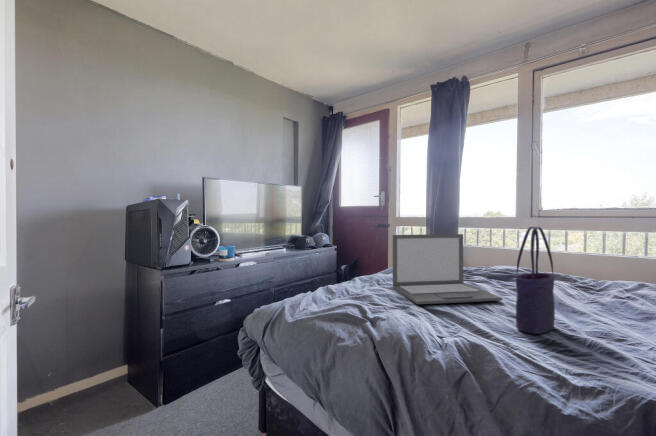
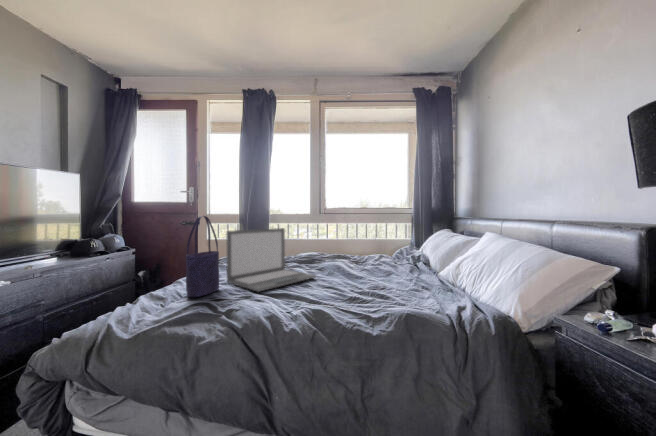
tote bag: present [516,227,555,334] -> present [186,216,219,297]

